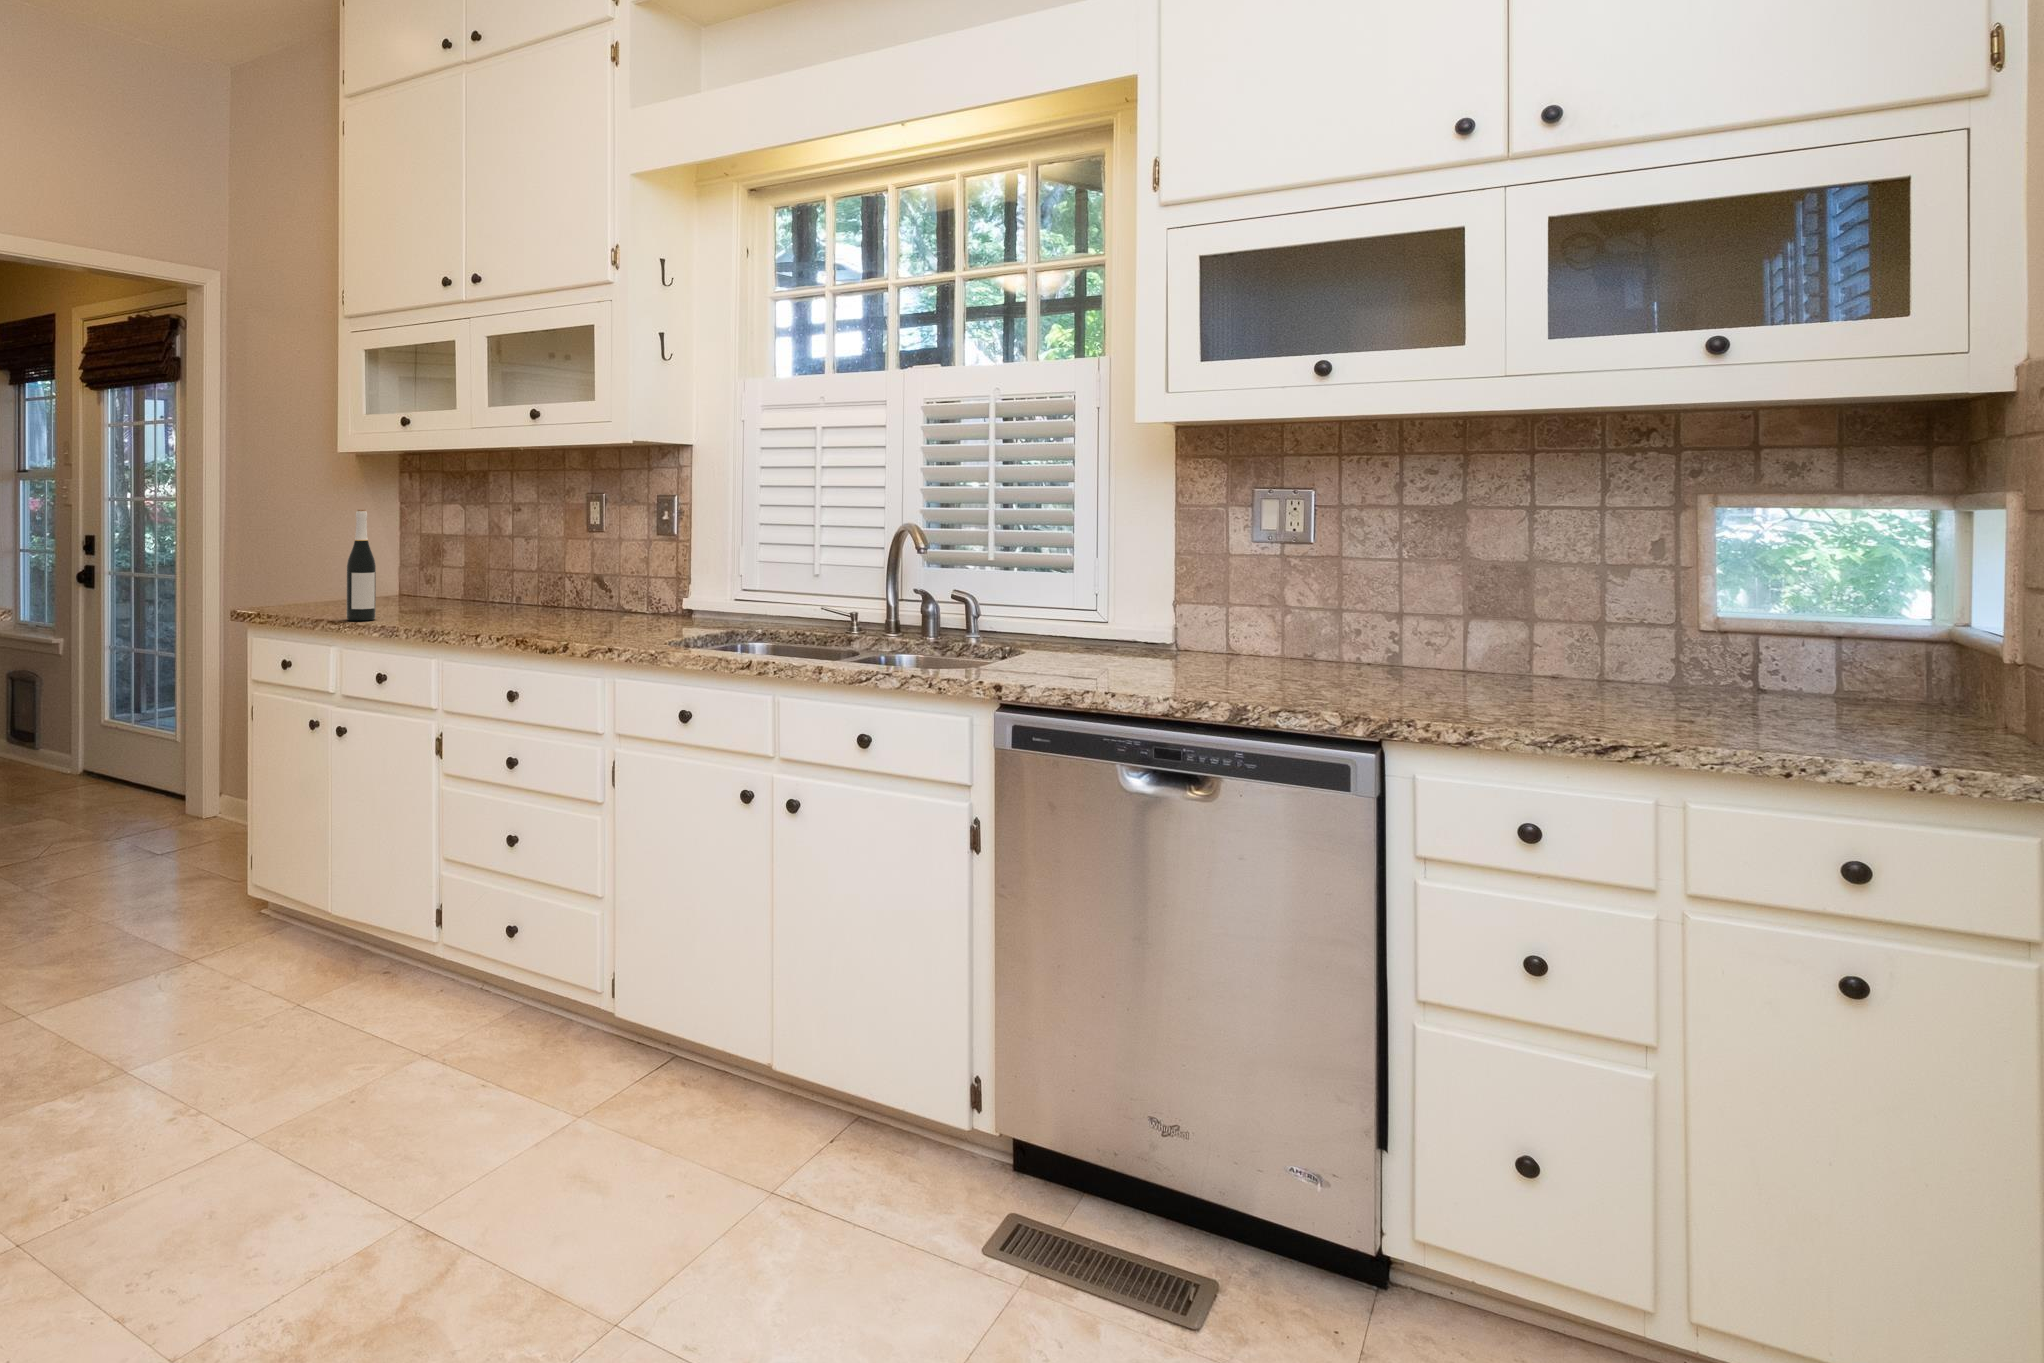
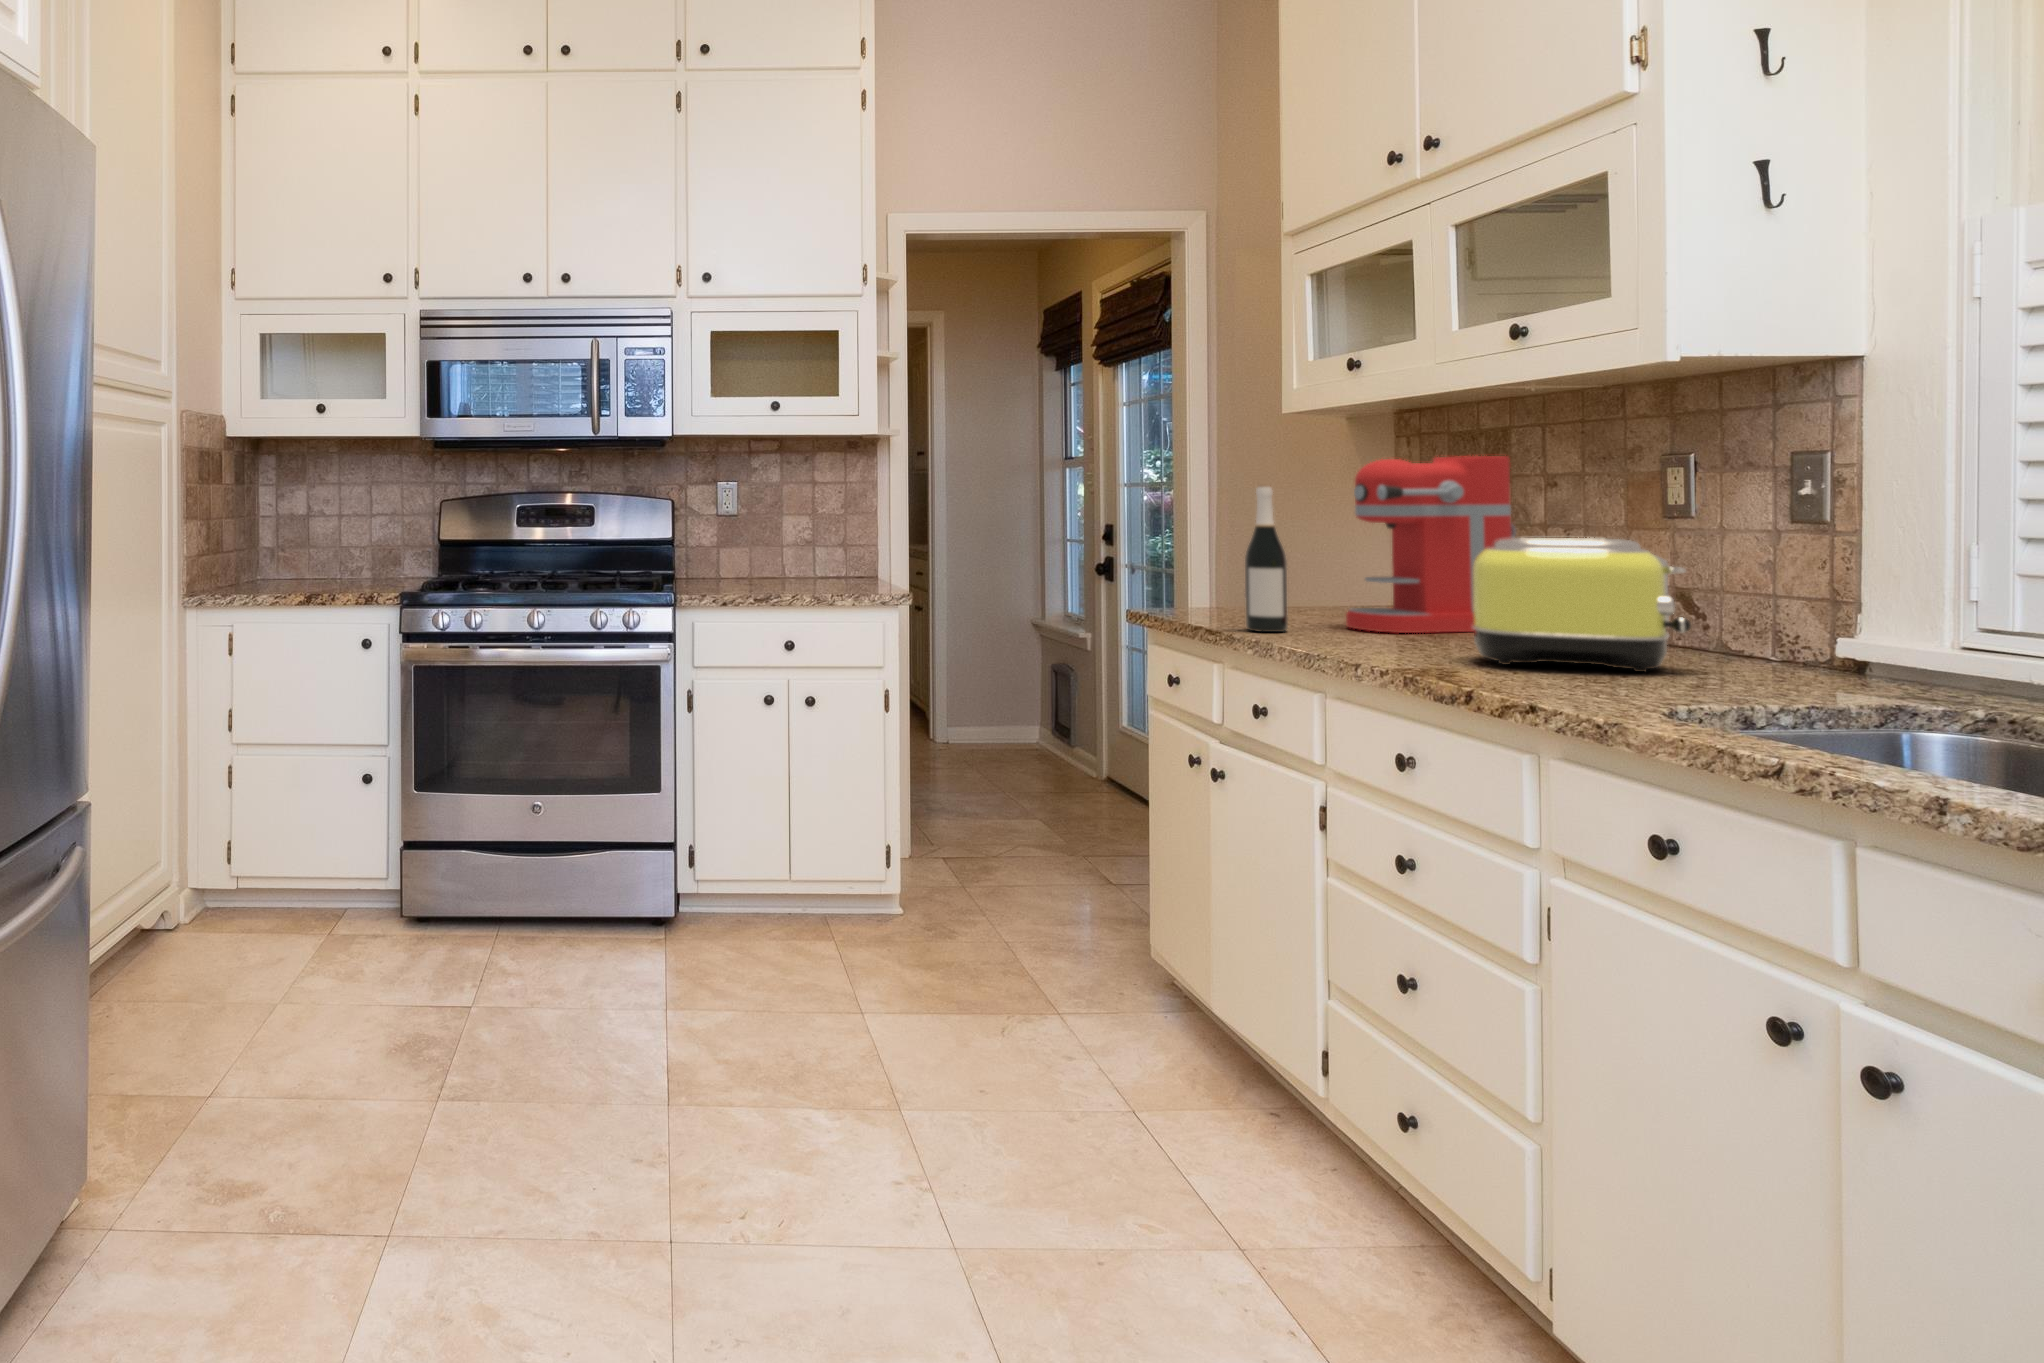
coffee maker: none [404,490,502,615] -> present [1346,456,1516,633]
toaster: none [517,546,628,628] -> present [1471,538,1691,672]

